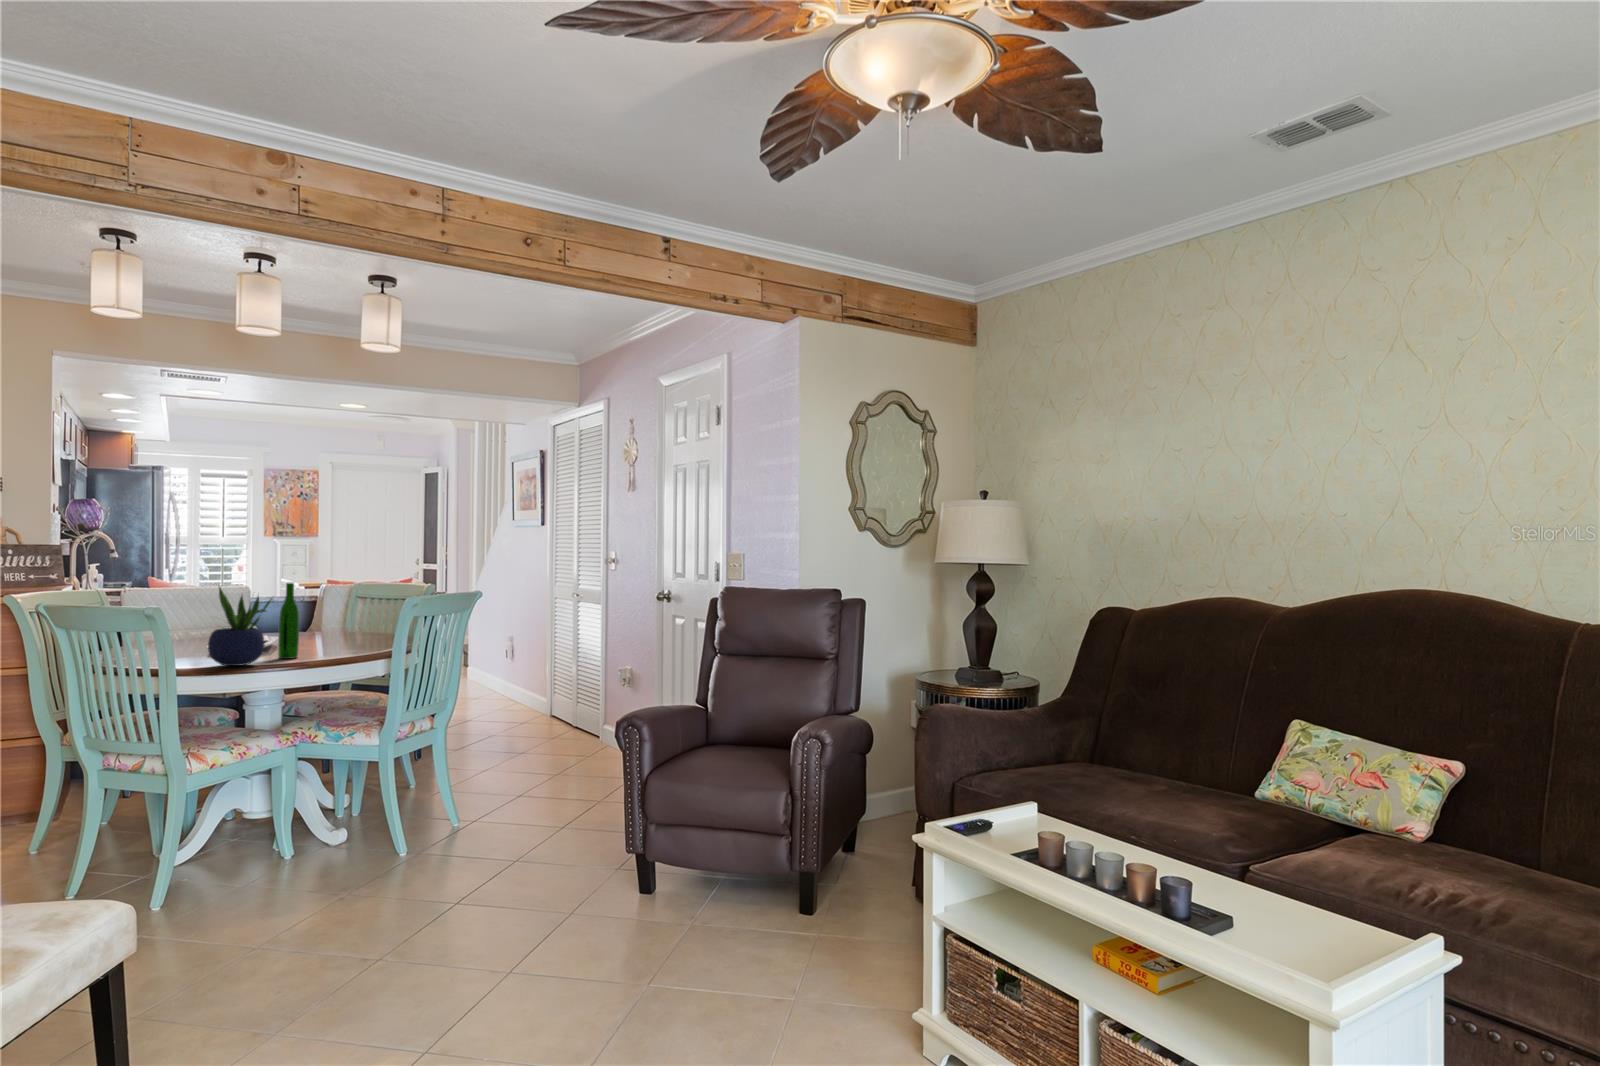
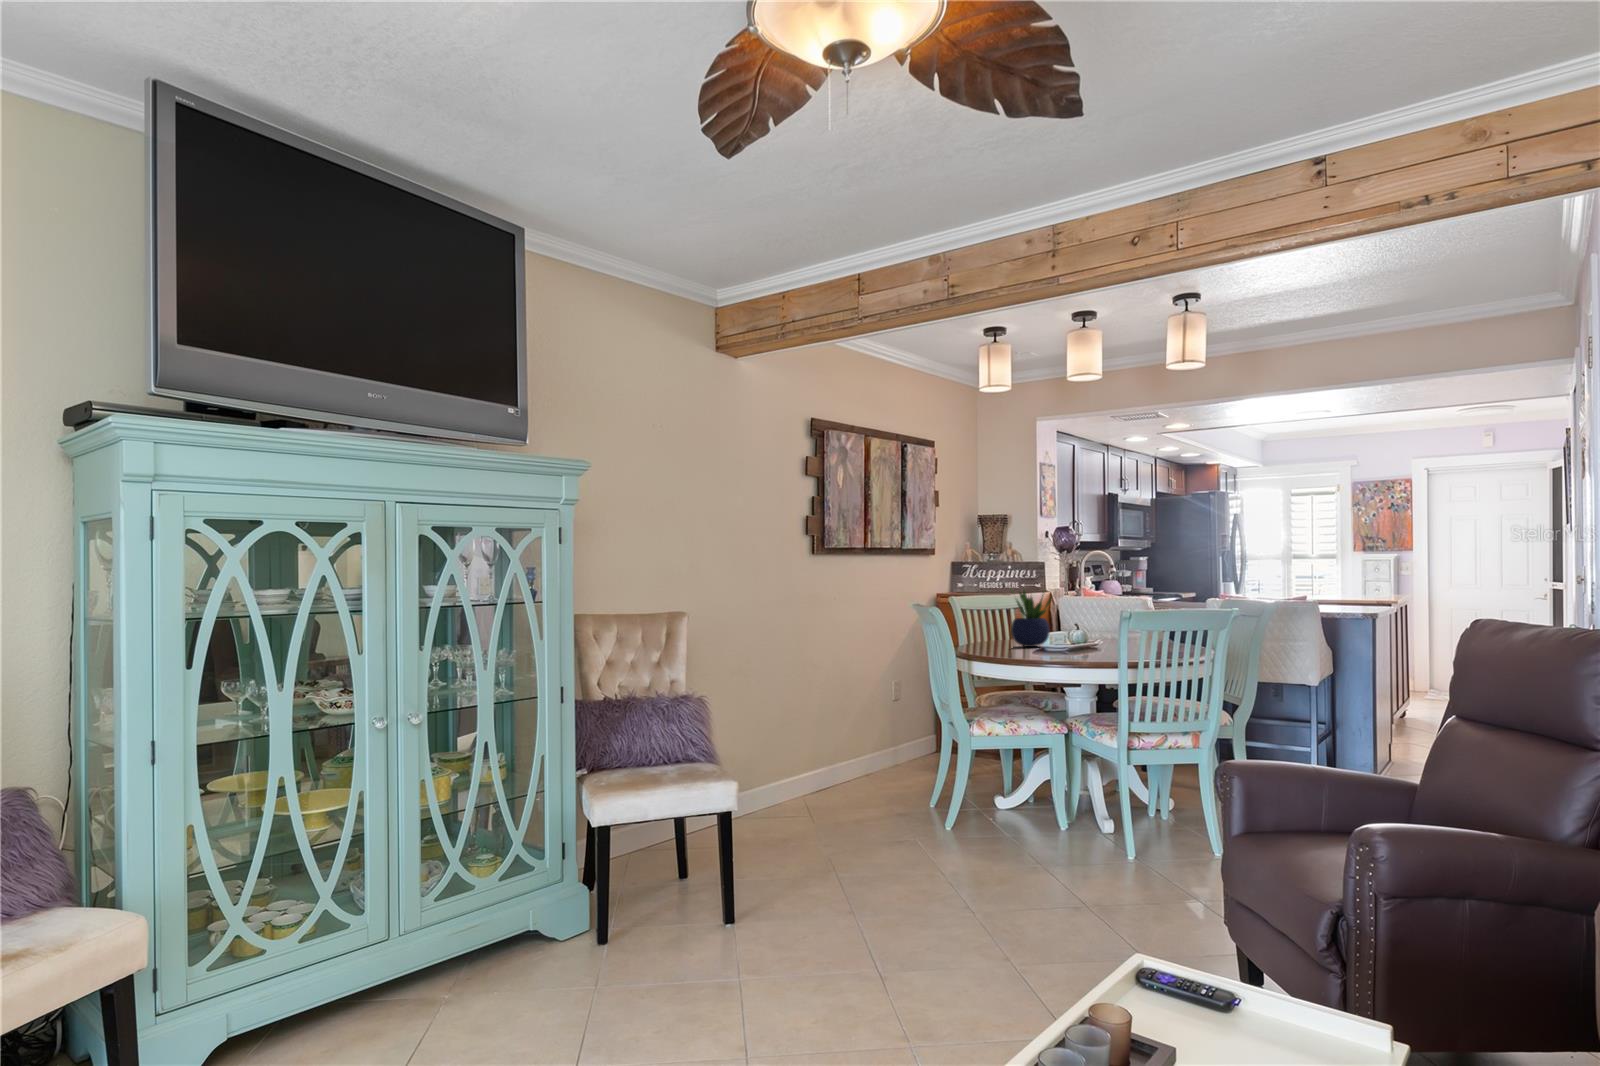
wine bottle: present [278,582,299,659] -> none [1075,583,1092,646]

